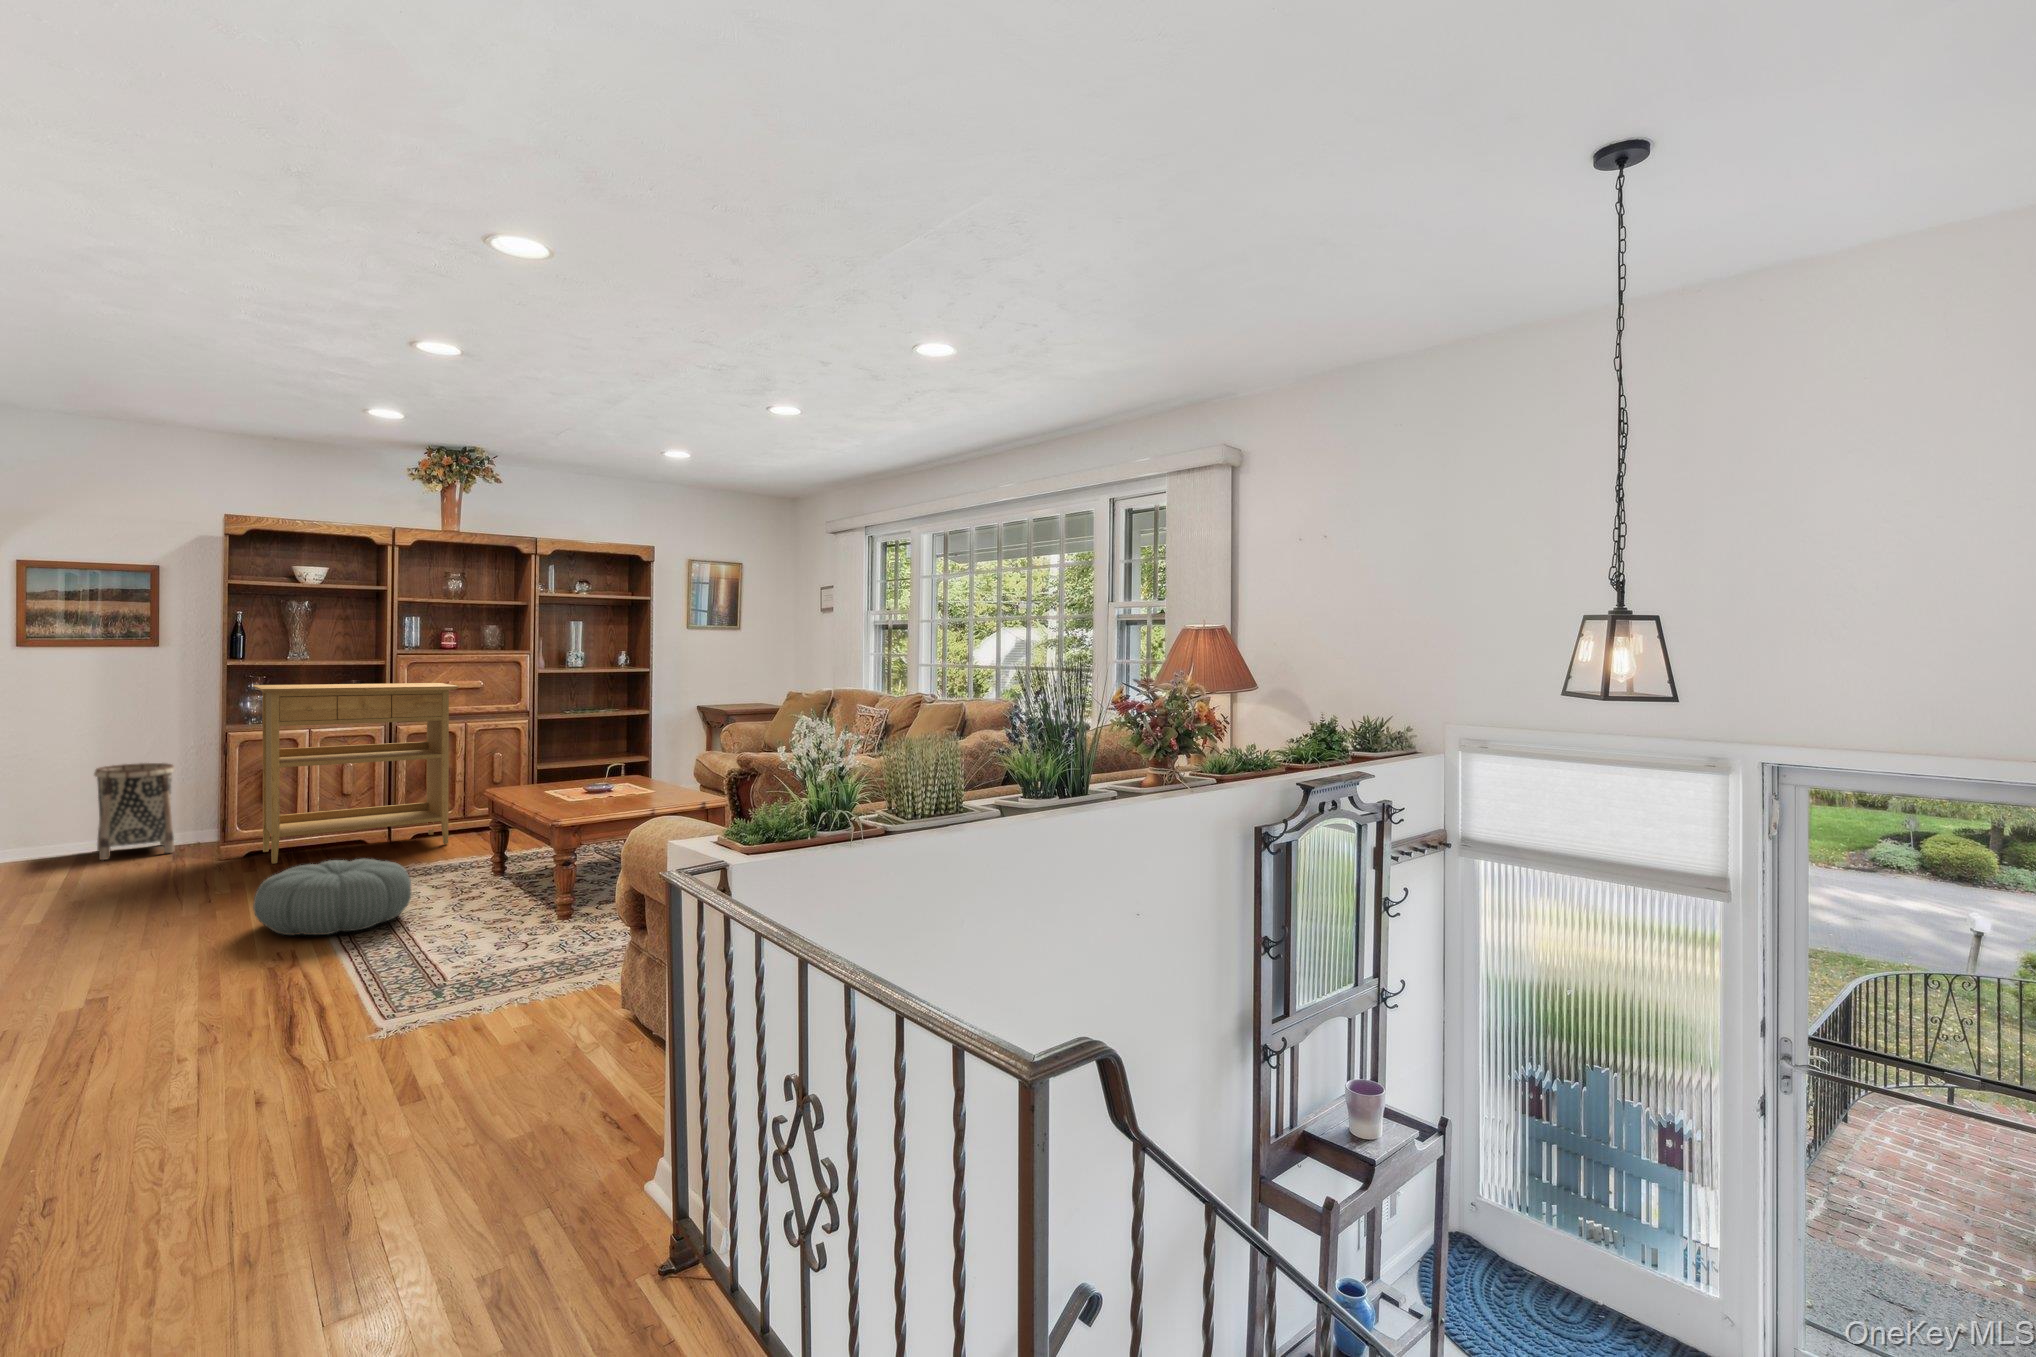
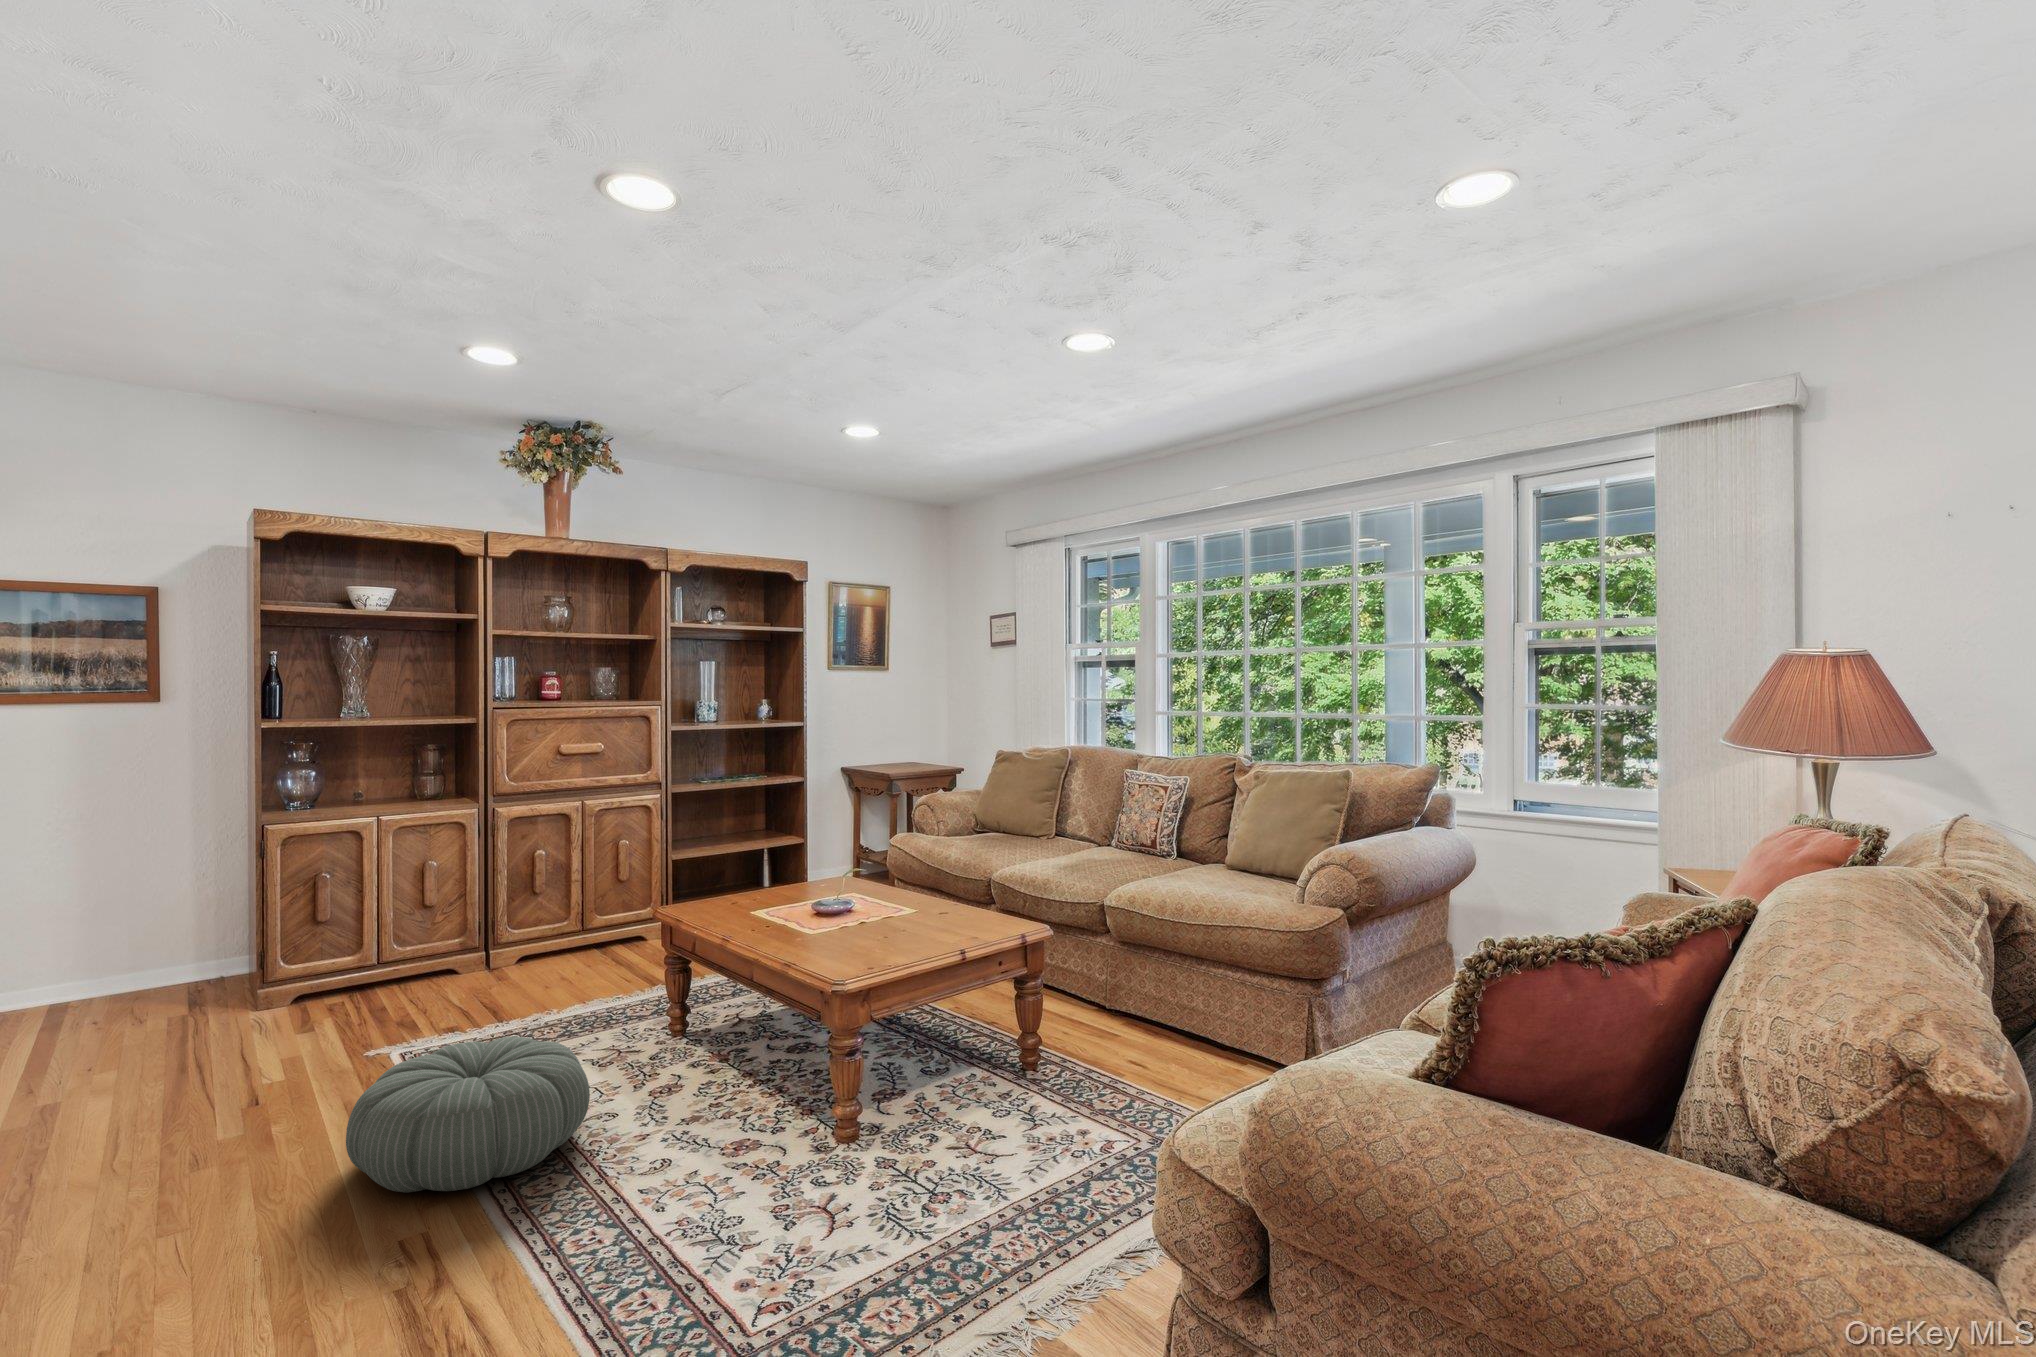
console table: present [253,683,459,864] -> none [301,745,587,1020]
basket: present [94,763,175,860] -> none [69,872,188,1023]

